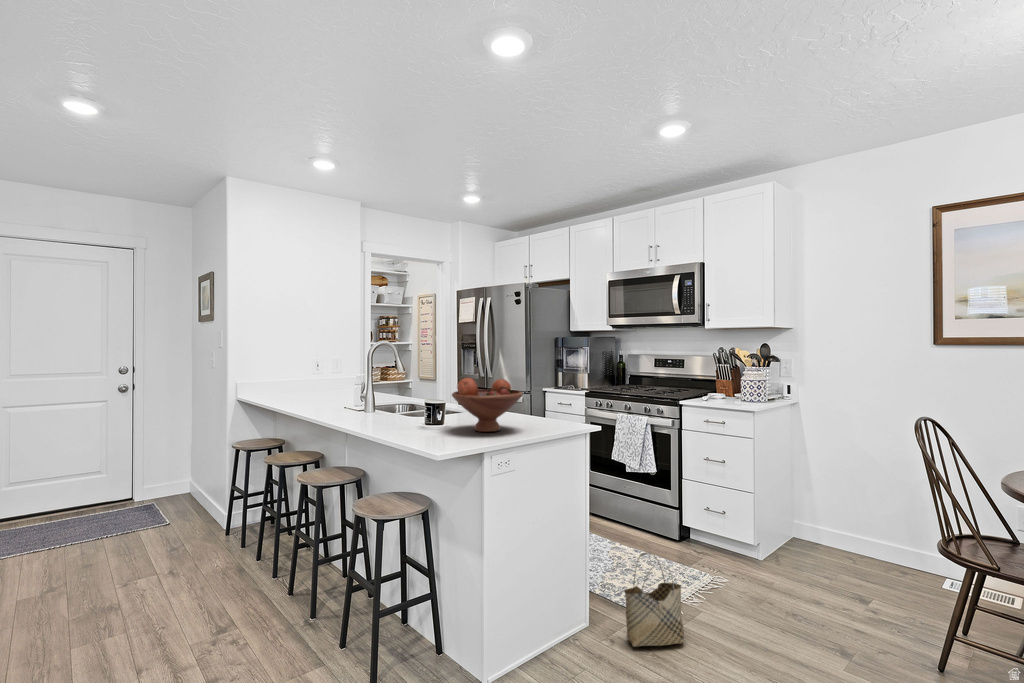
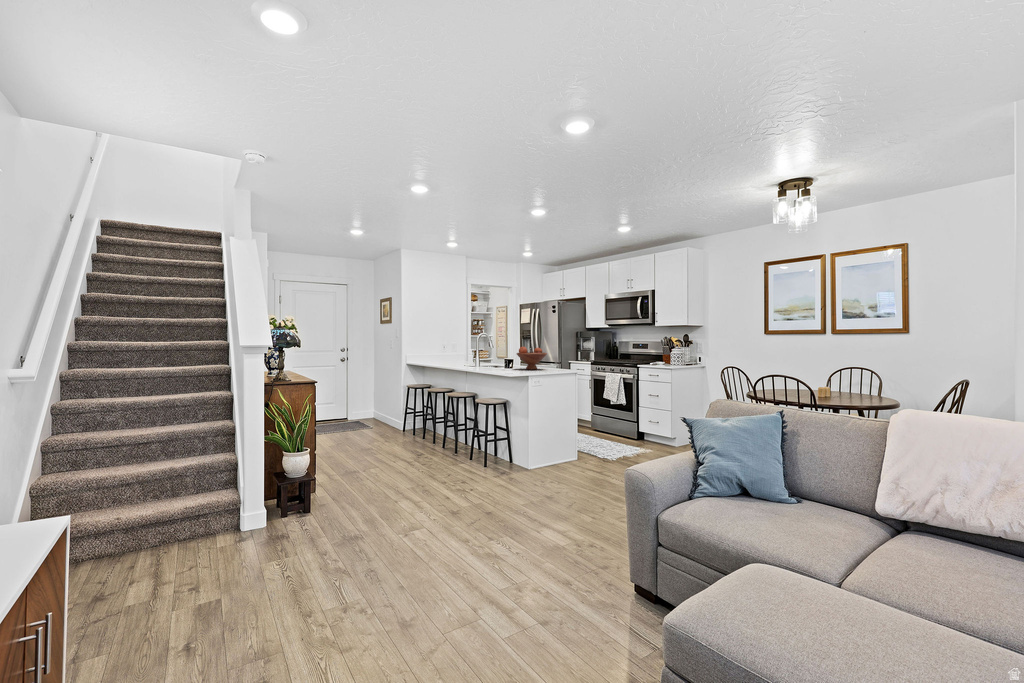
woven basket: present [624,552,684,647] -> none [591,425,617,463]

